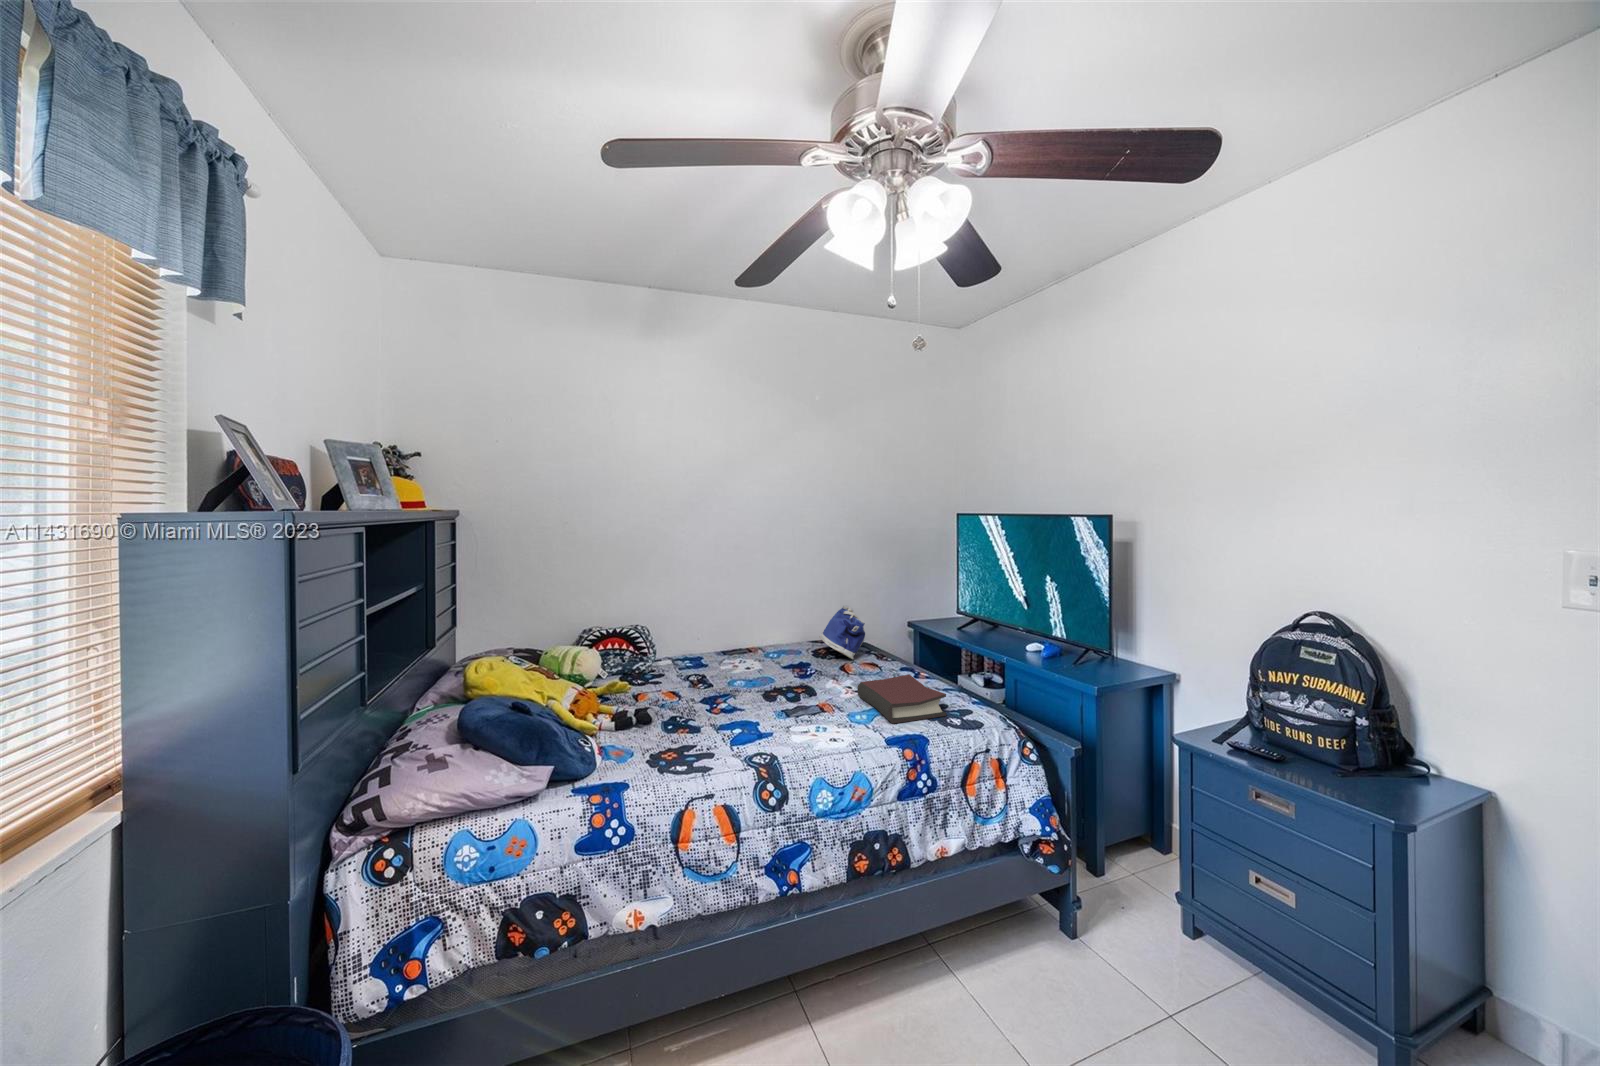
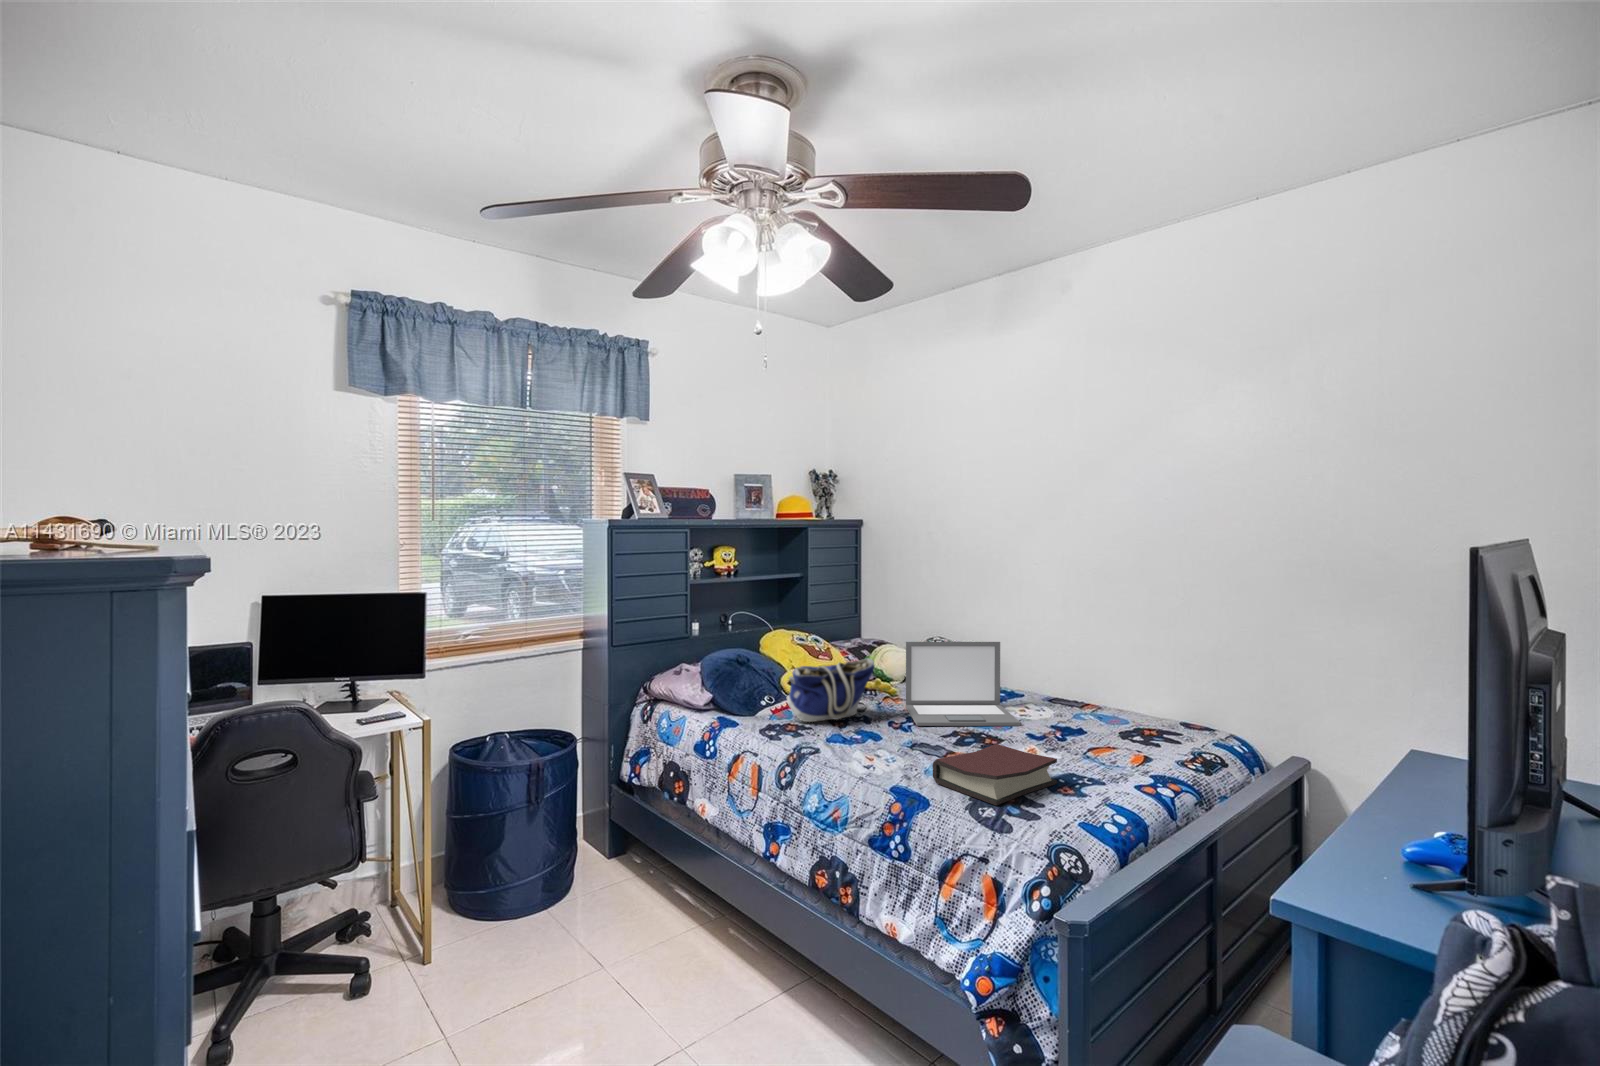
tote bag: present [819,606,865,659] -> present [787,659,874,722]
laptop: none [679,613,779,702] -> present [906,642,1020,726]

